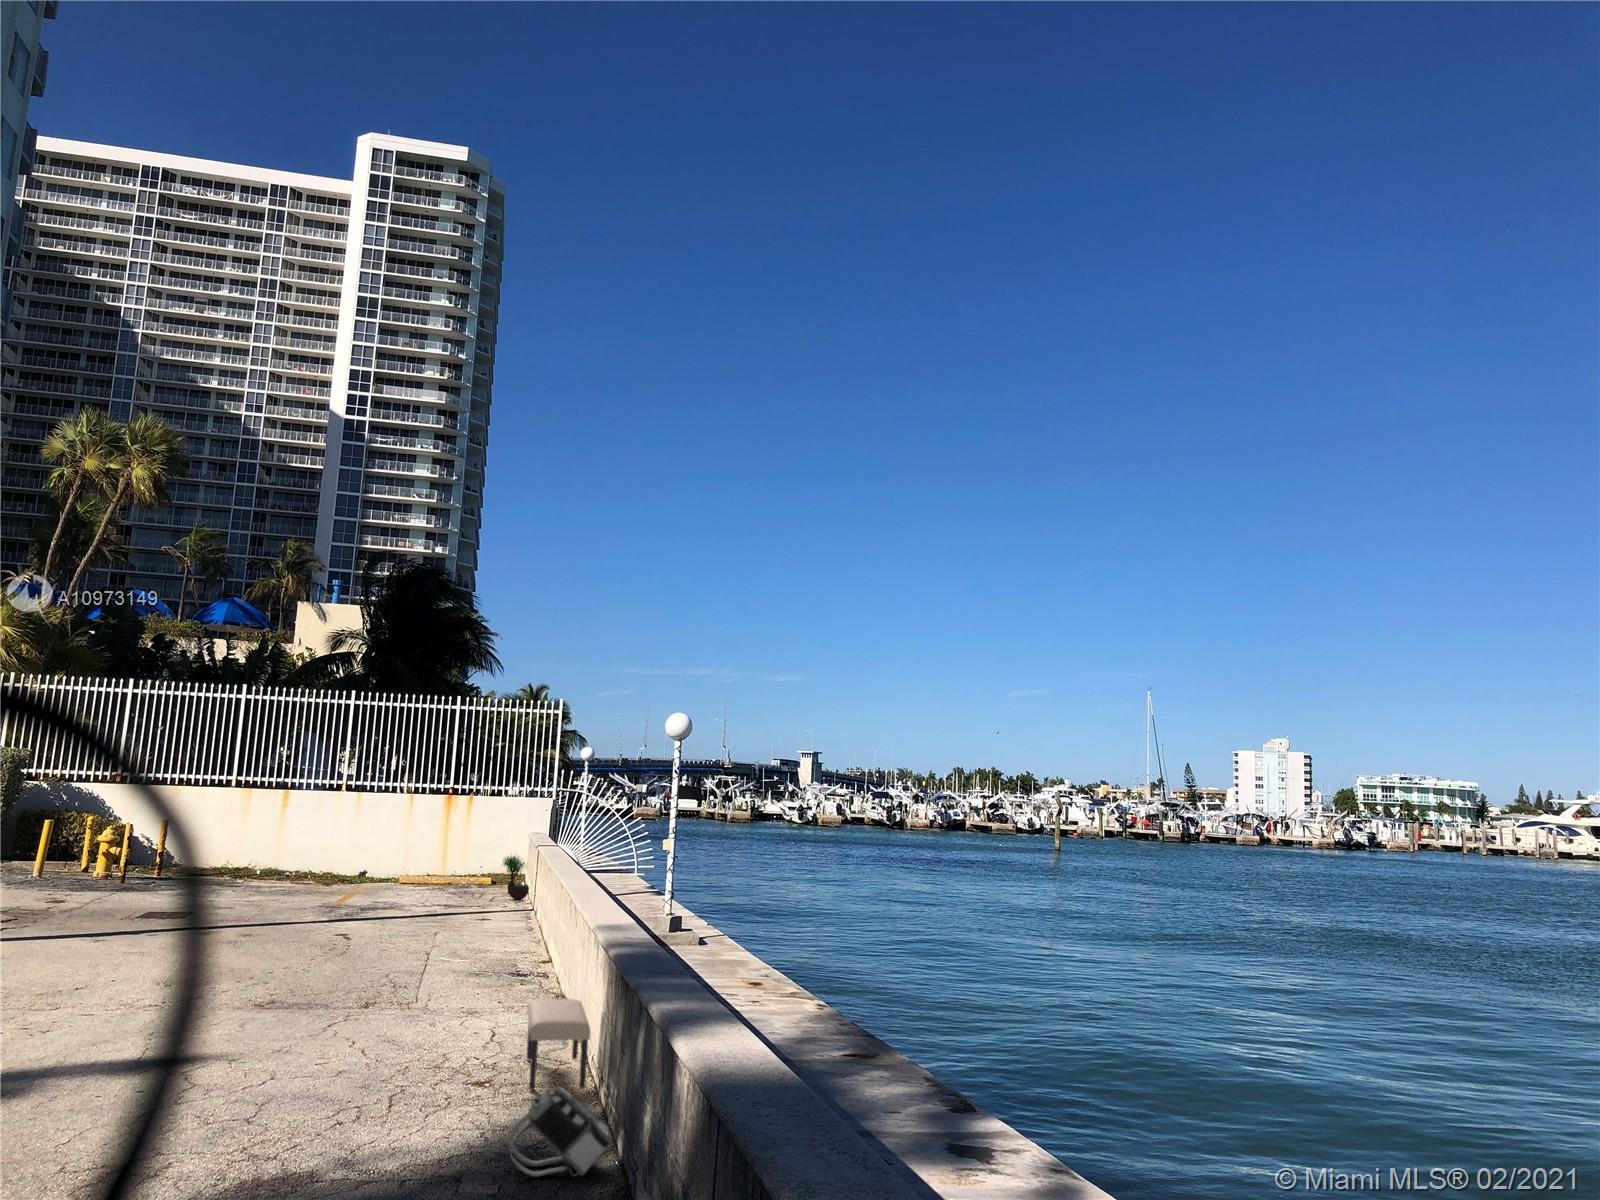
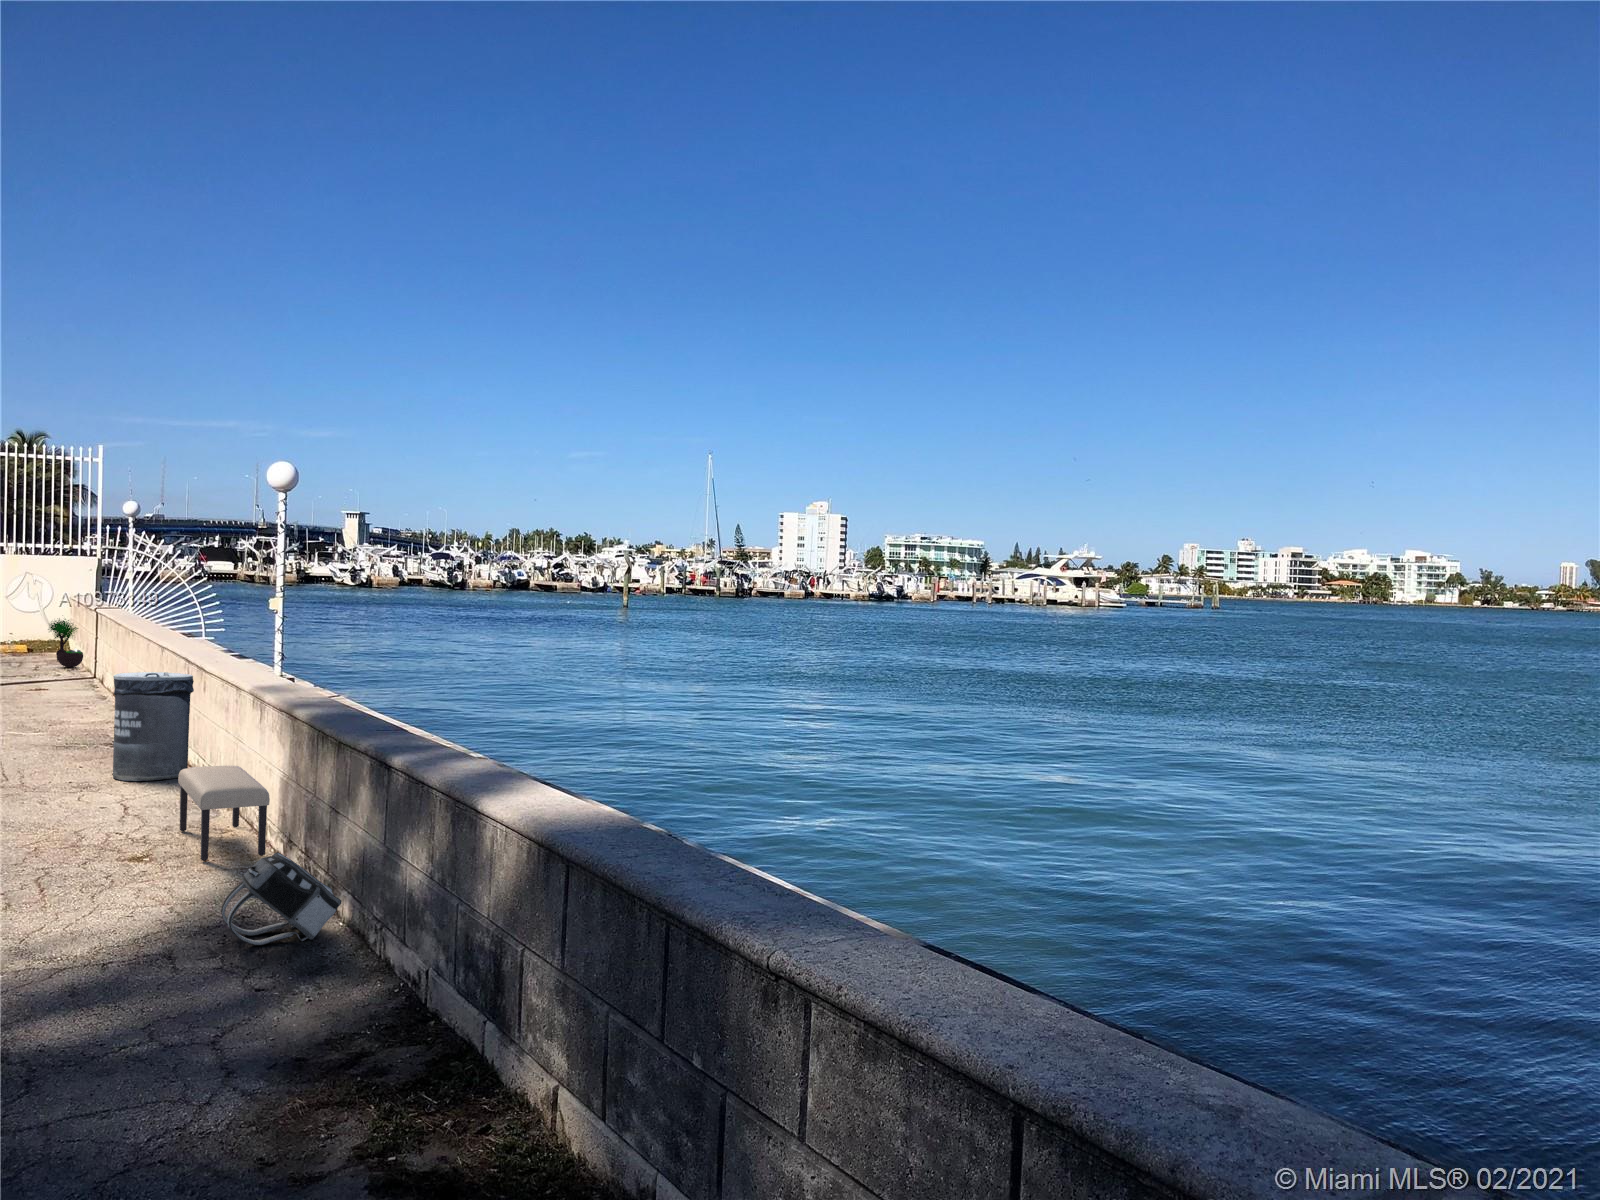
trash can: none [499,907,569,1009] -> present [113,672,194,781]

